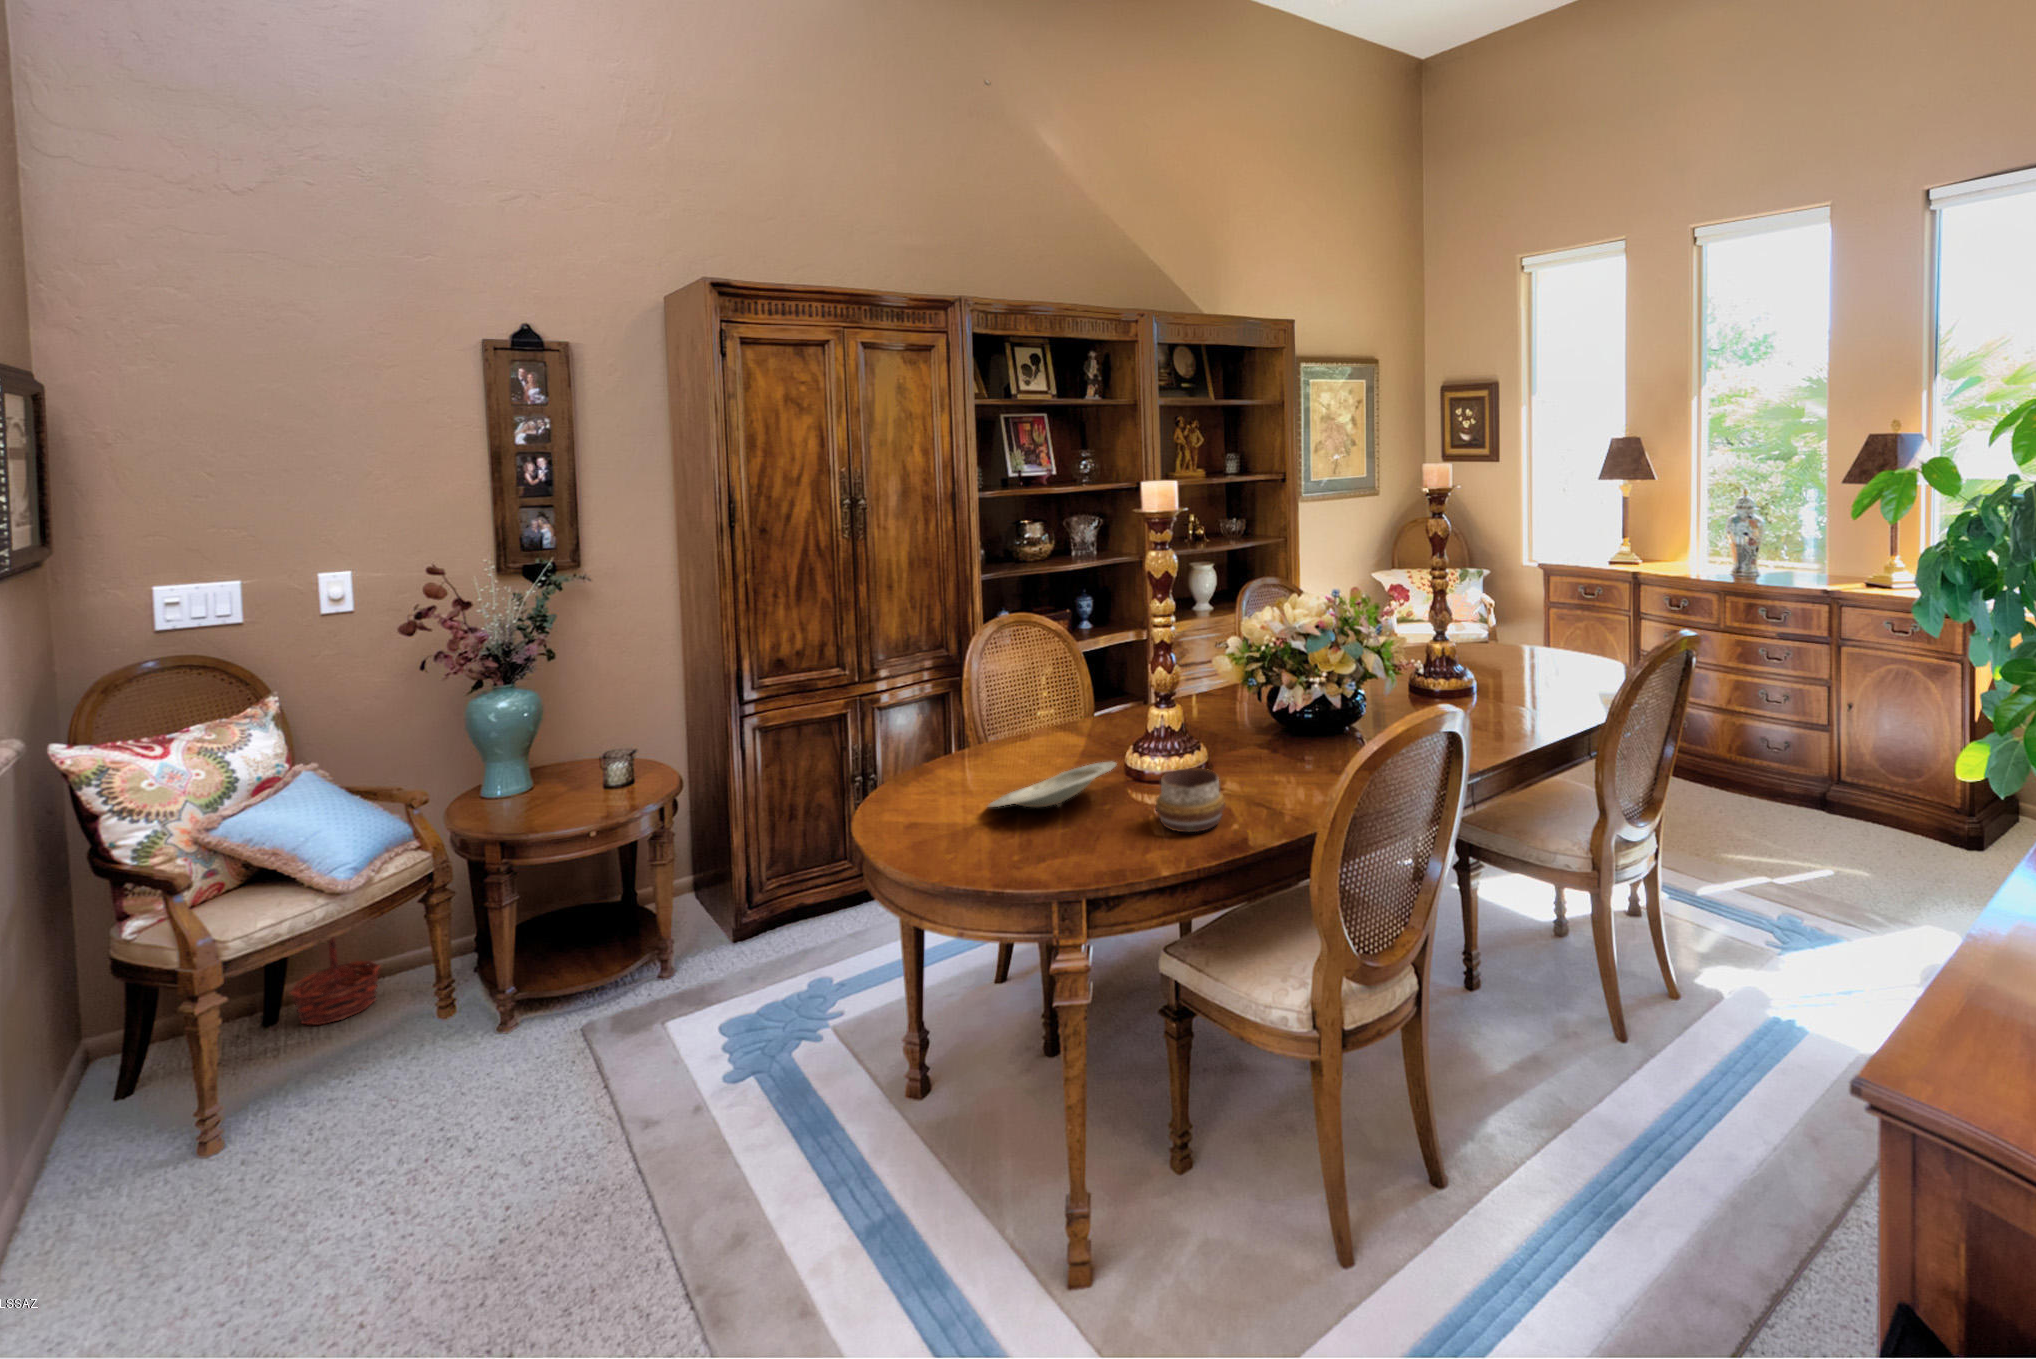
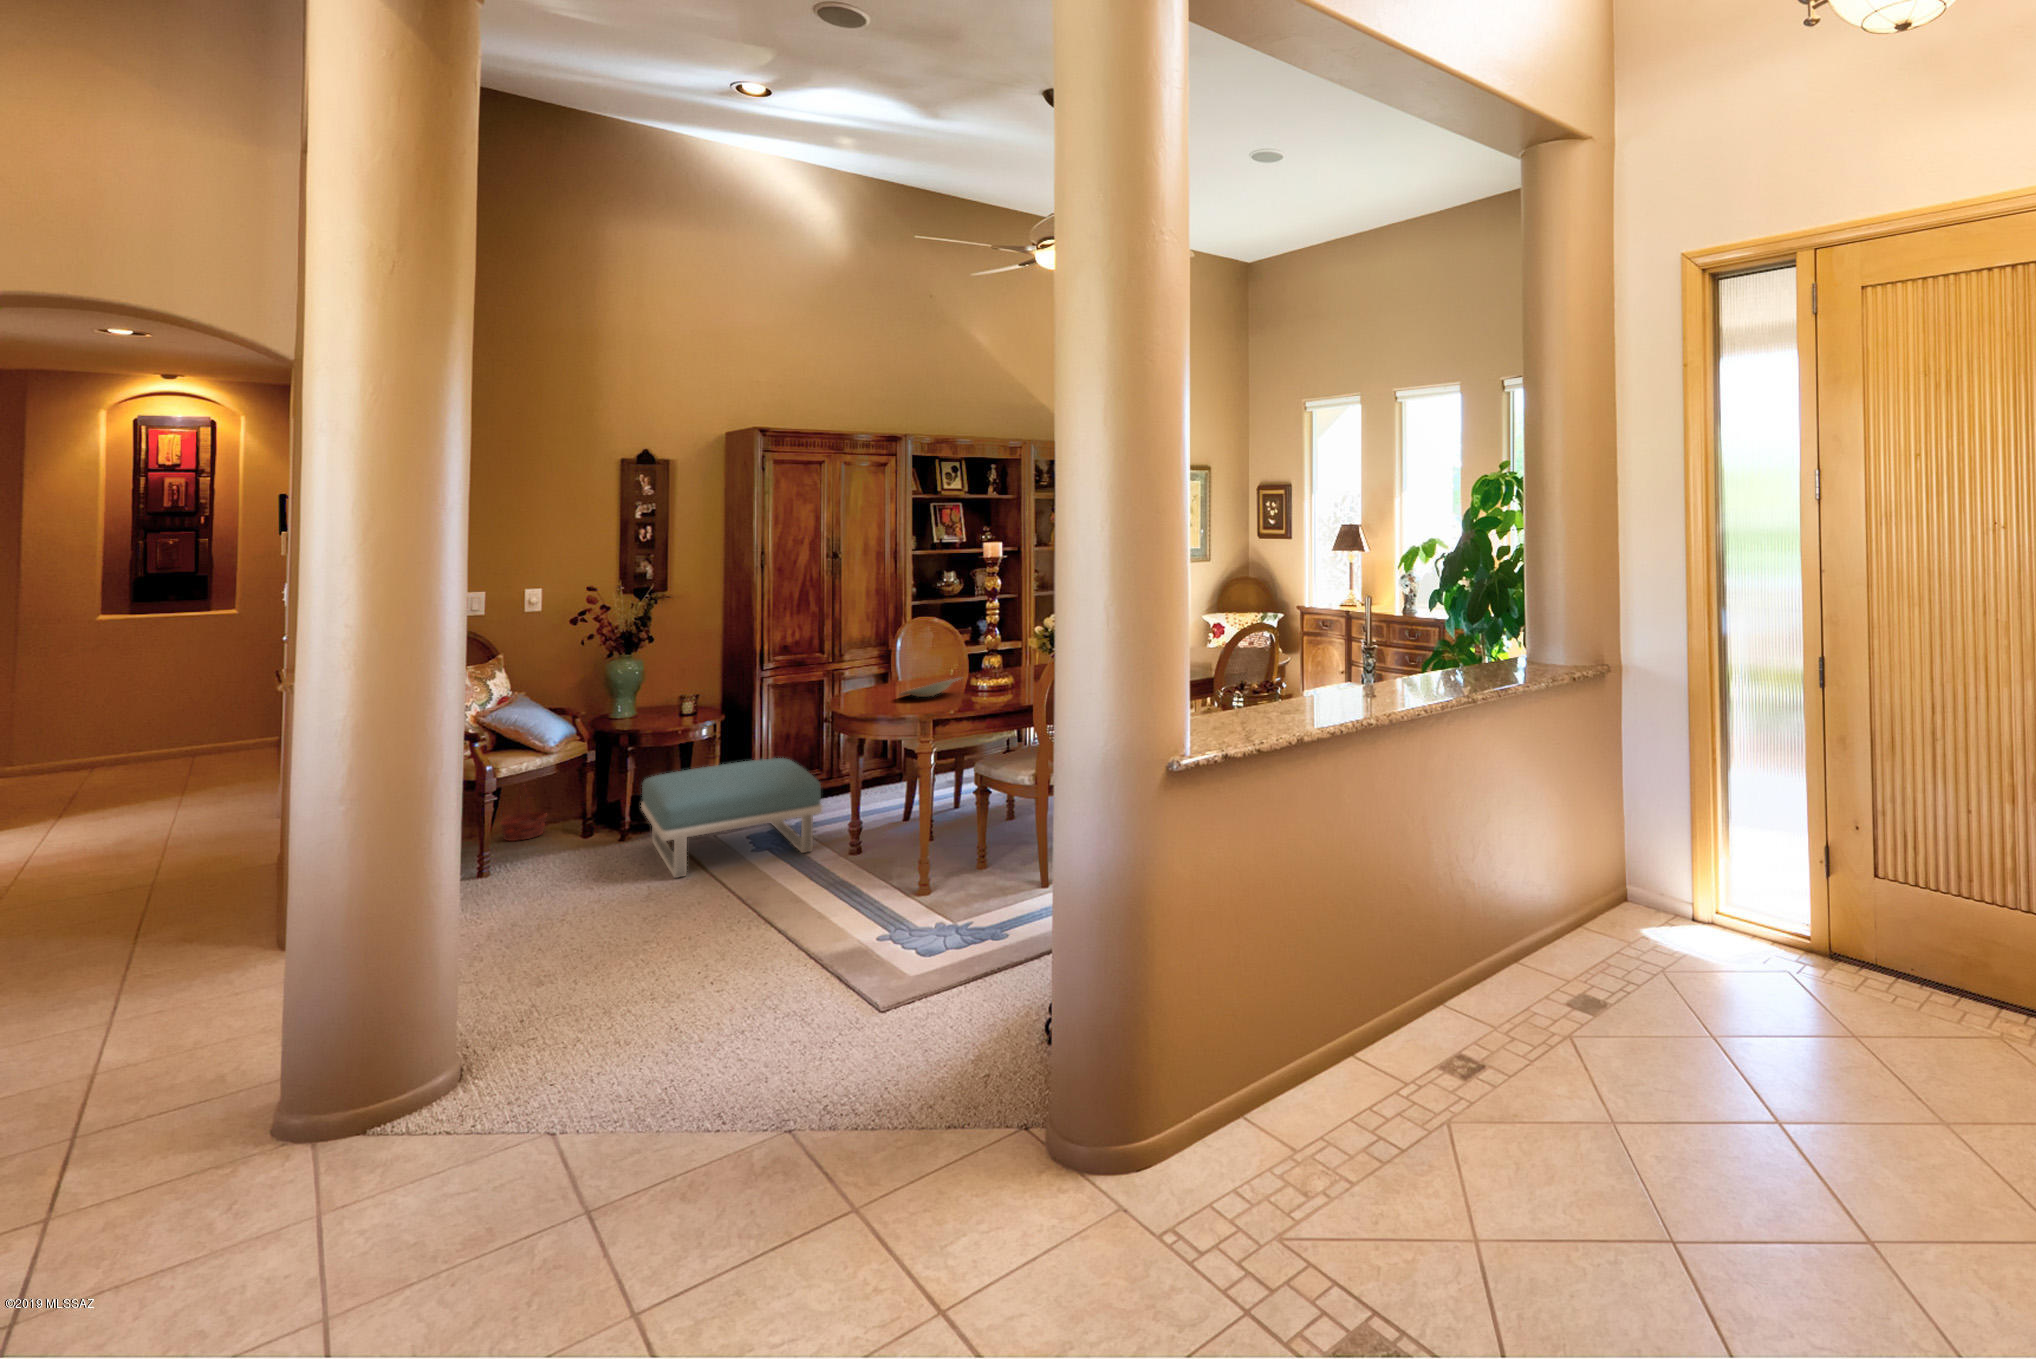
decorative bowl: present [1155,768,1225,832] -> none [976,676,1010,702]
footstool: none [520,865,848,1176] -> present [641,758,822,878]

